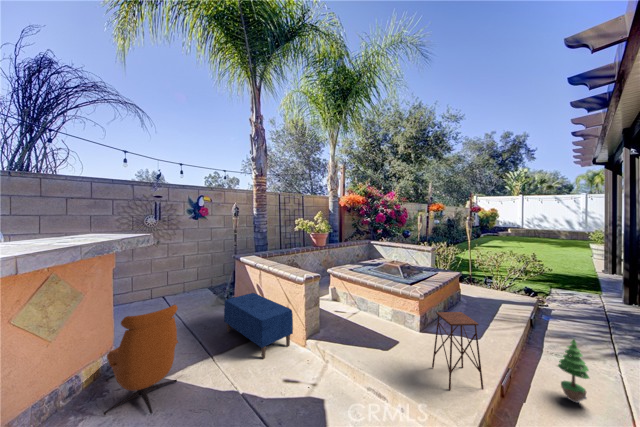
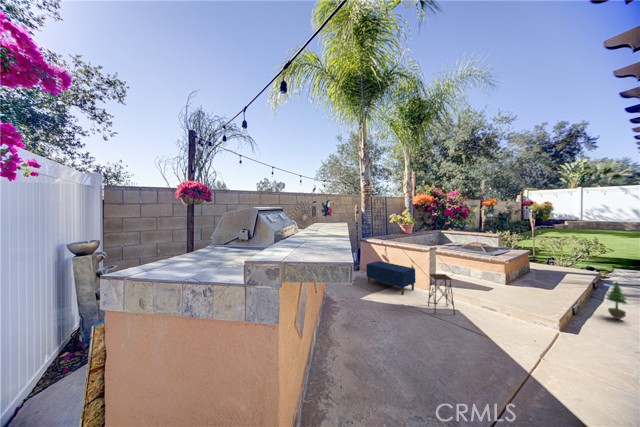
lounge chair: present [104,305,178,415] -> none [325,258,374,309]
side table: present [432,312,484,390] -> present [428,274,455,314]

